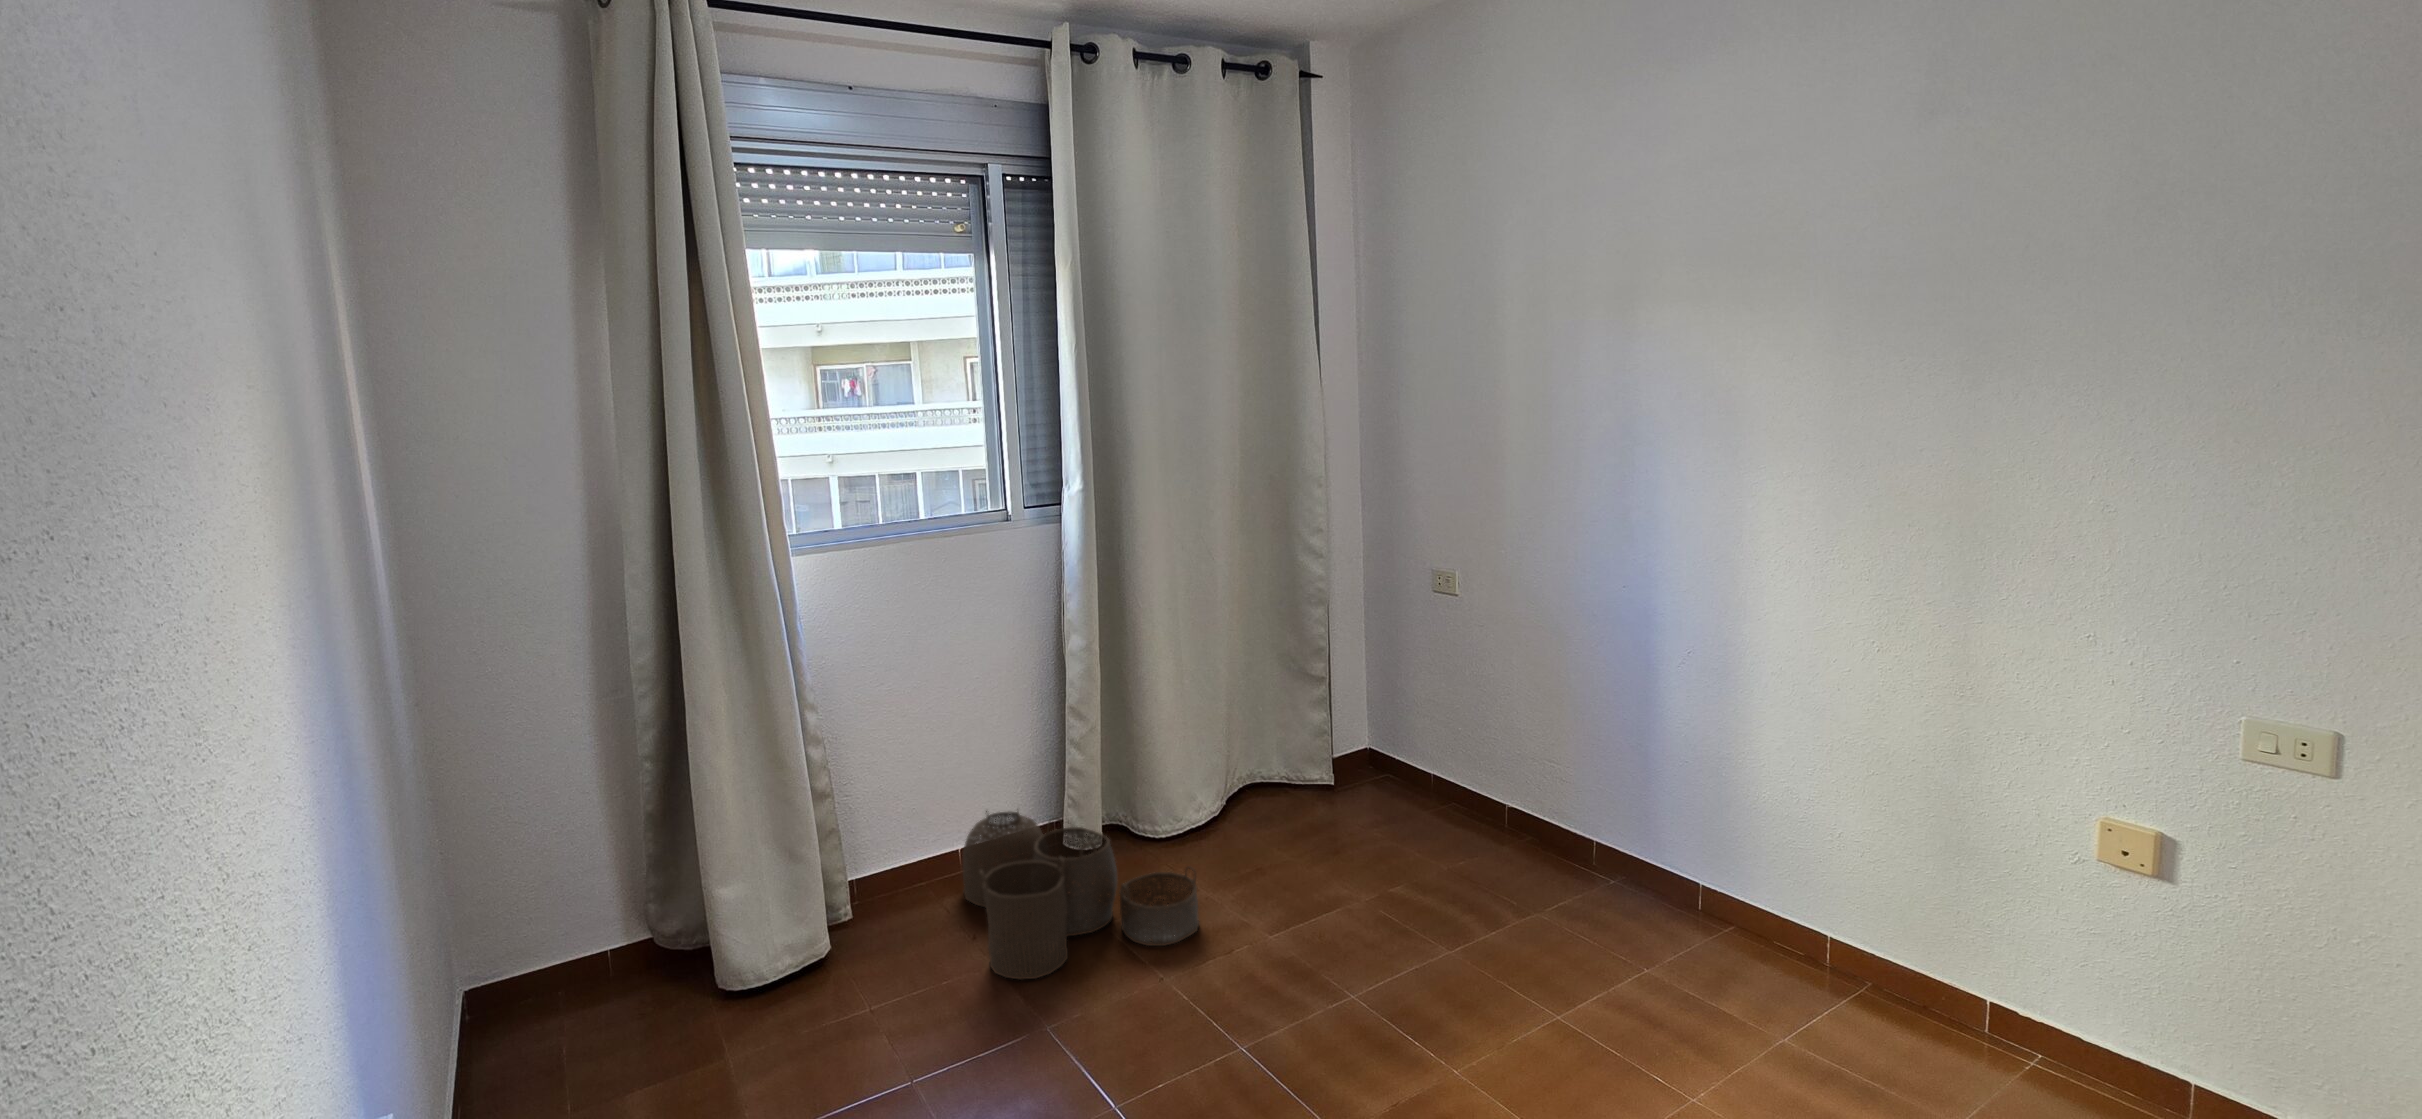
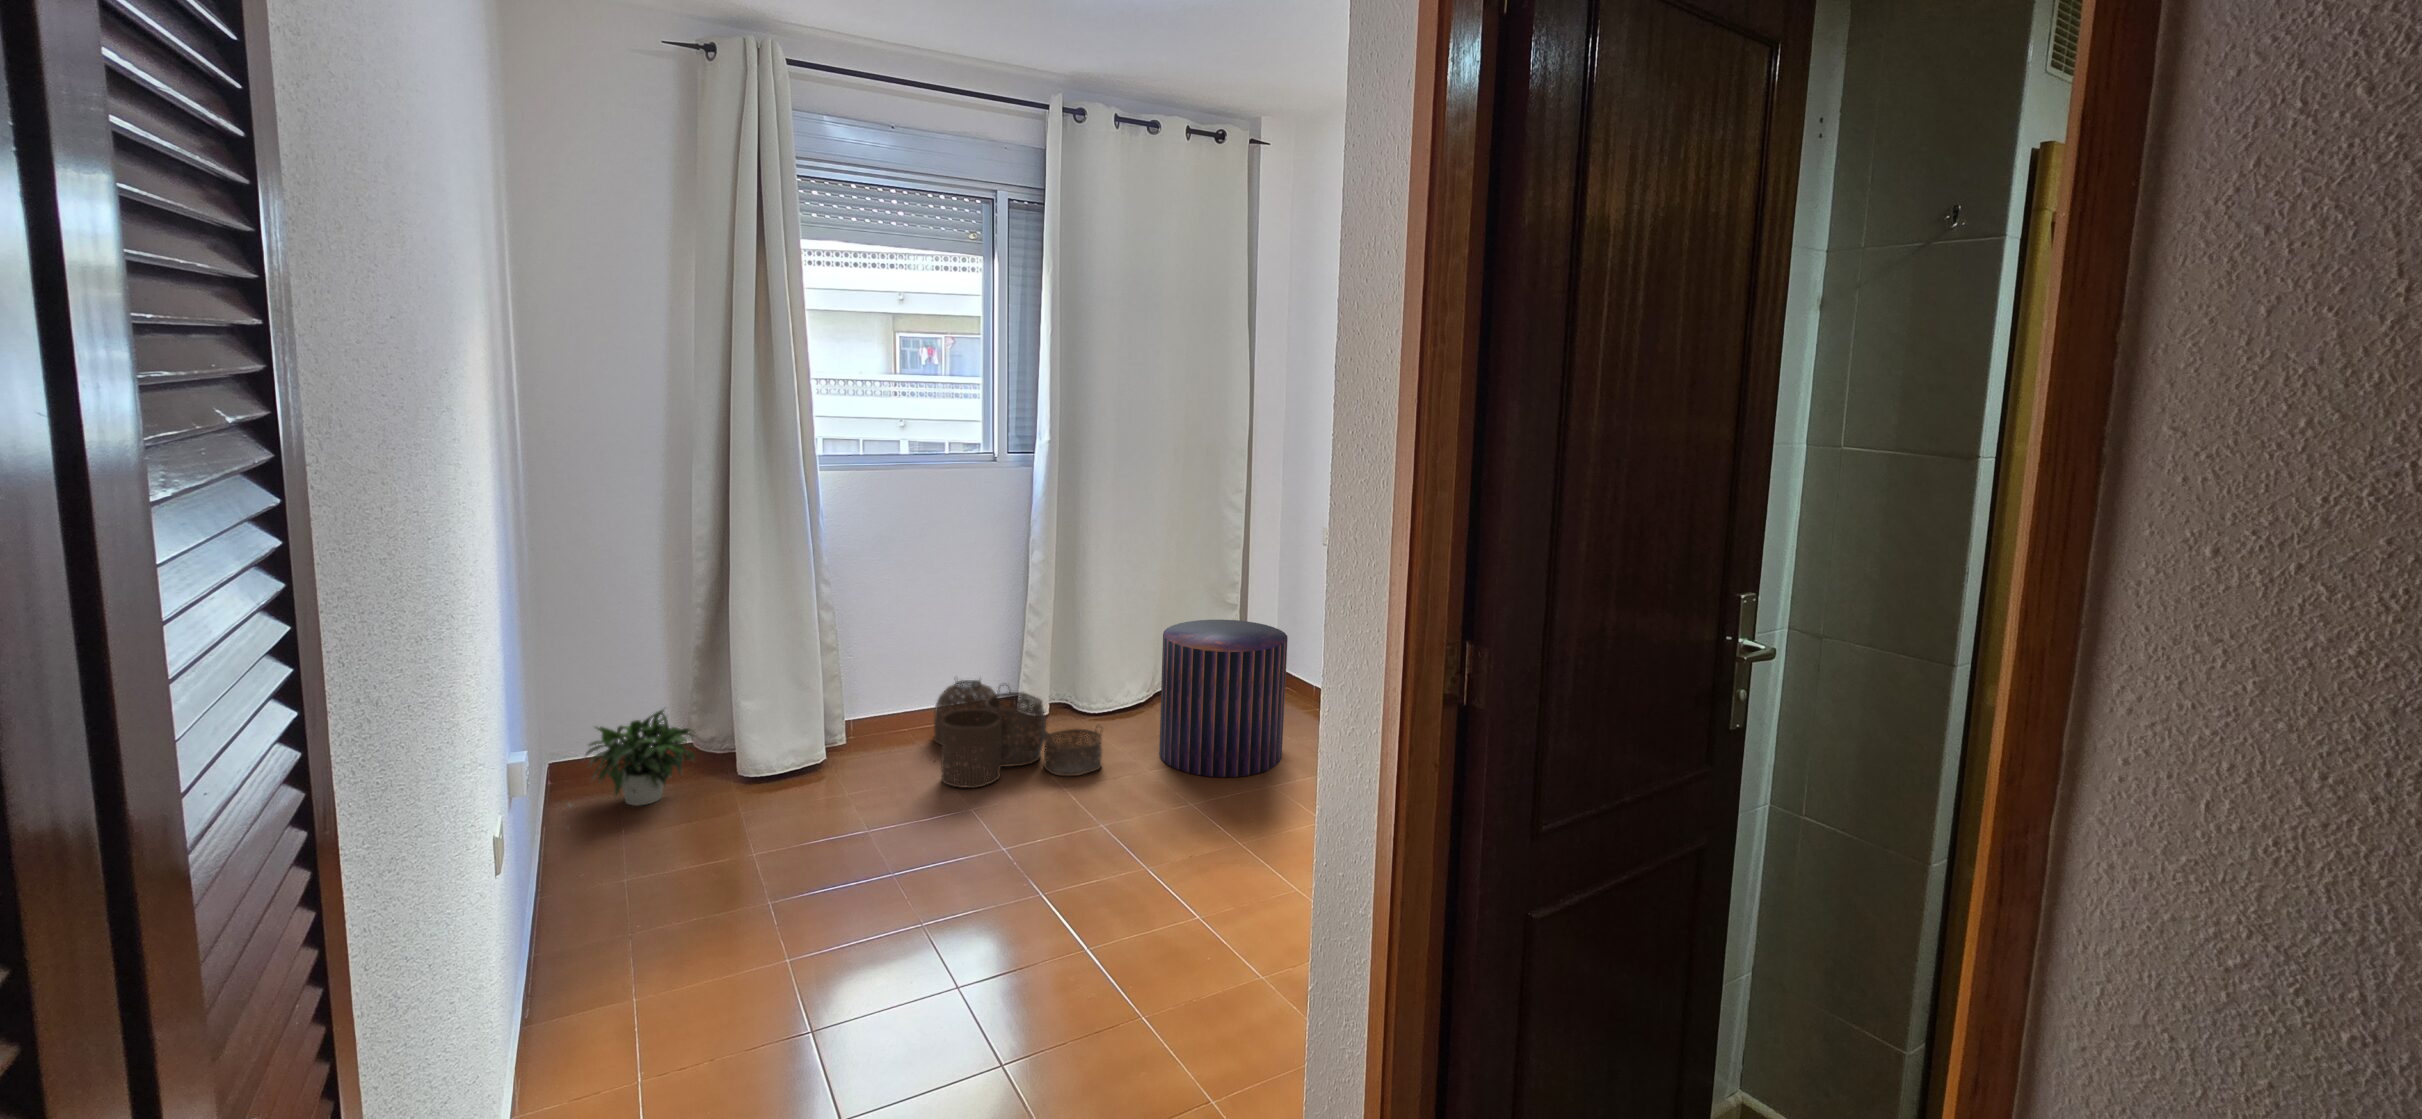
pouf: none [1262,703,1437,931] -> present [1159,620,1288,777]
potted plant: none [483,901,656,1106] -> present [568,709,695,807]

